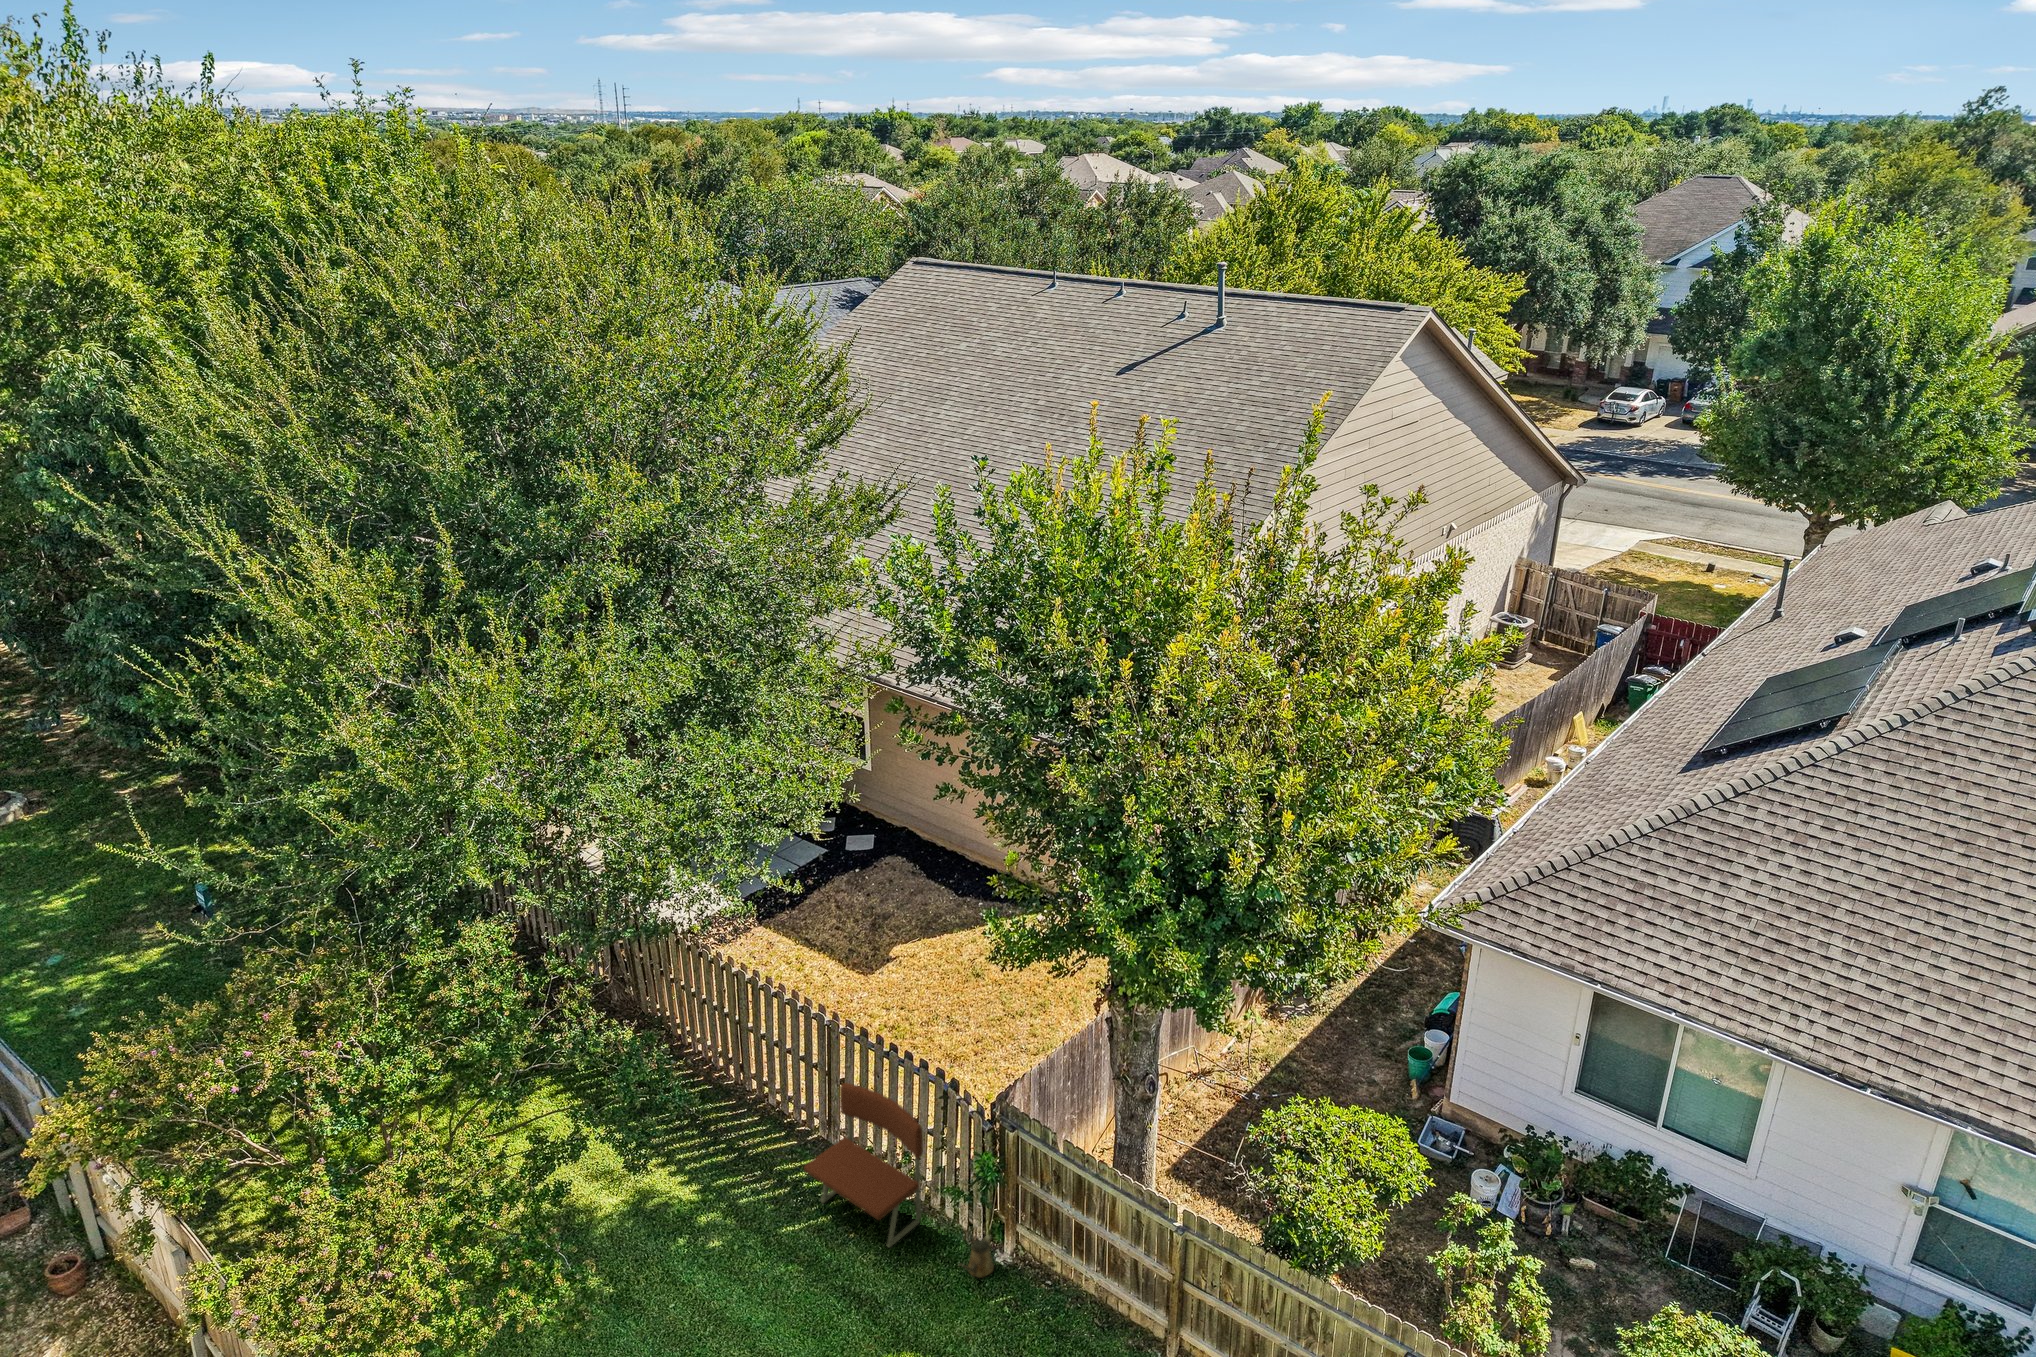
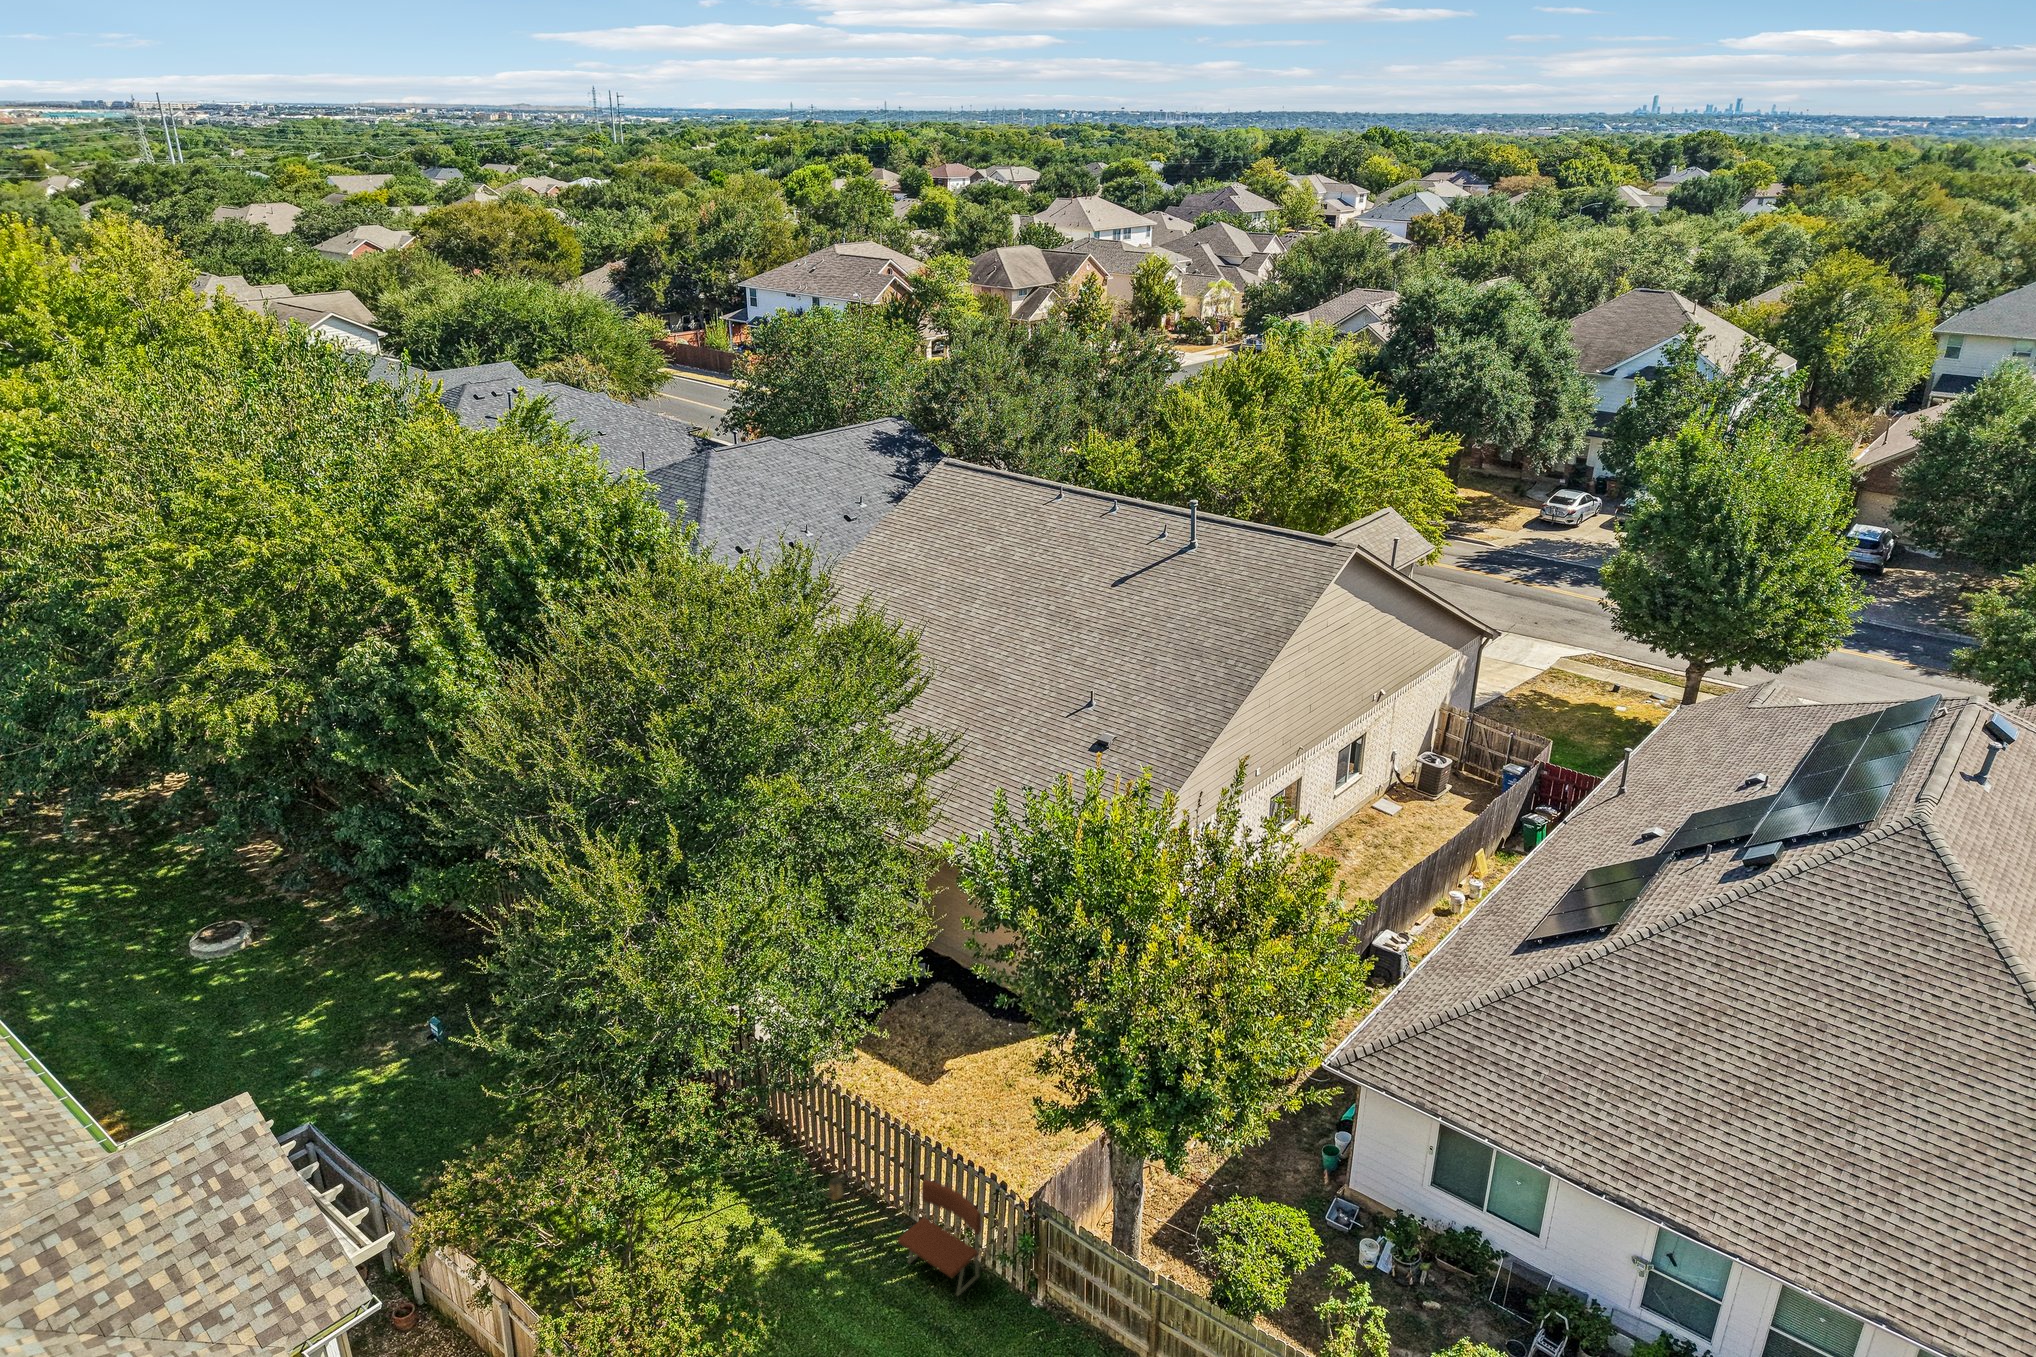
watering can: present [959,1236,994,1278] -> present [822,1175,845,1200]

